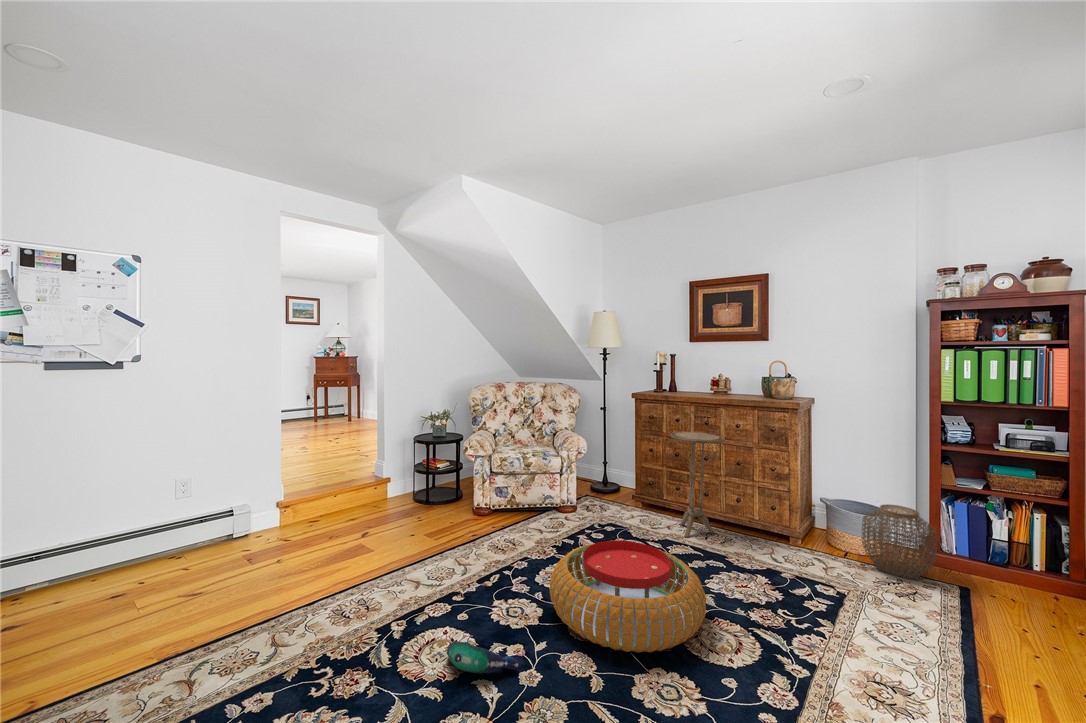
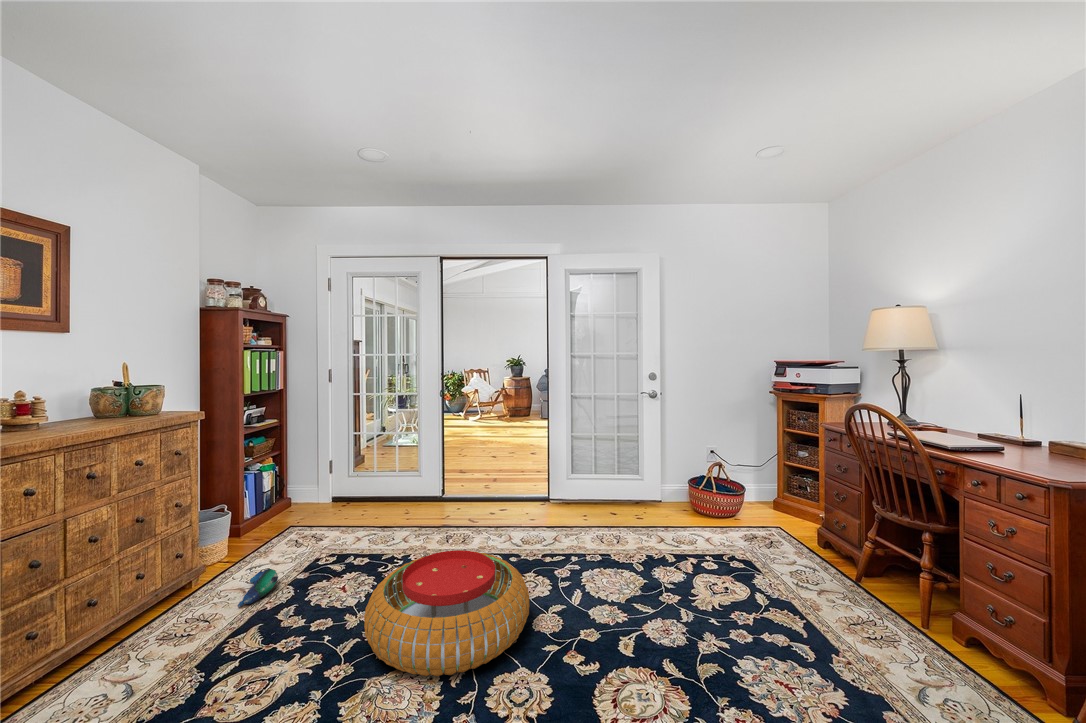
side table: present [670,432,724,538] -> none [87,479,202,672]
woven basket: present [862,504,937,578] -> none [239,481,299,543]
plush toy: present [447,641,519,673] -> present [238,569,278,607]

